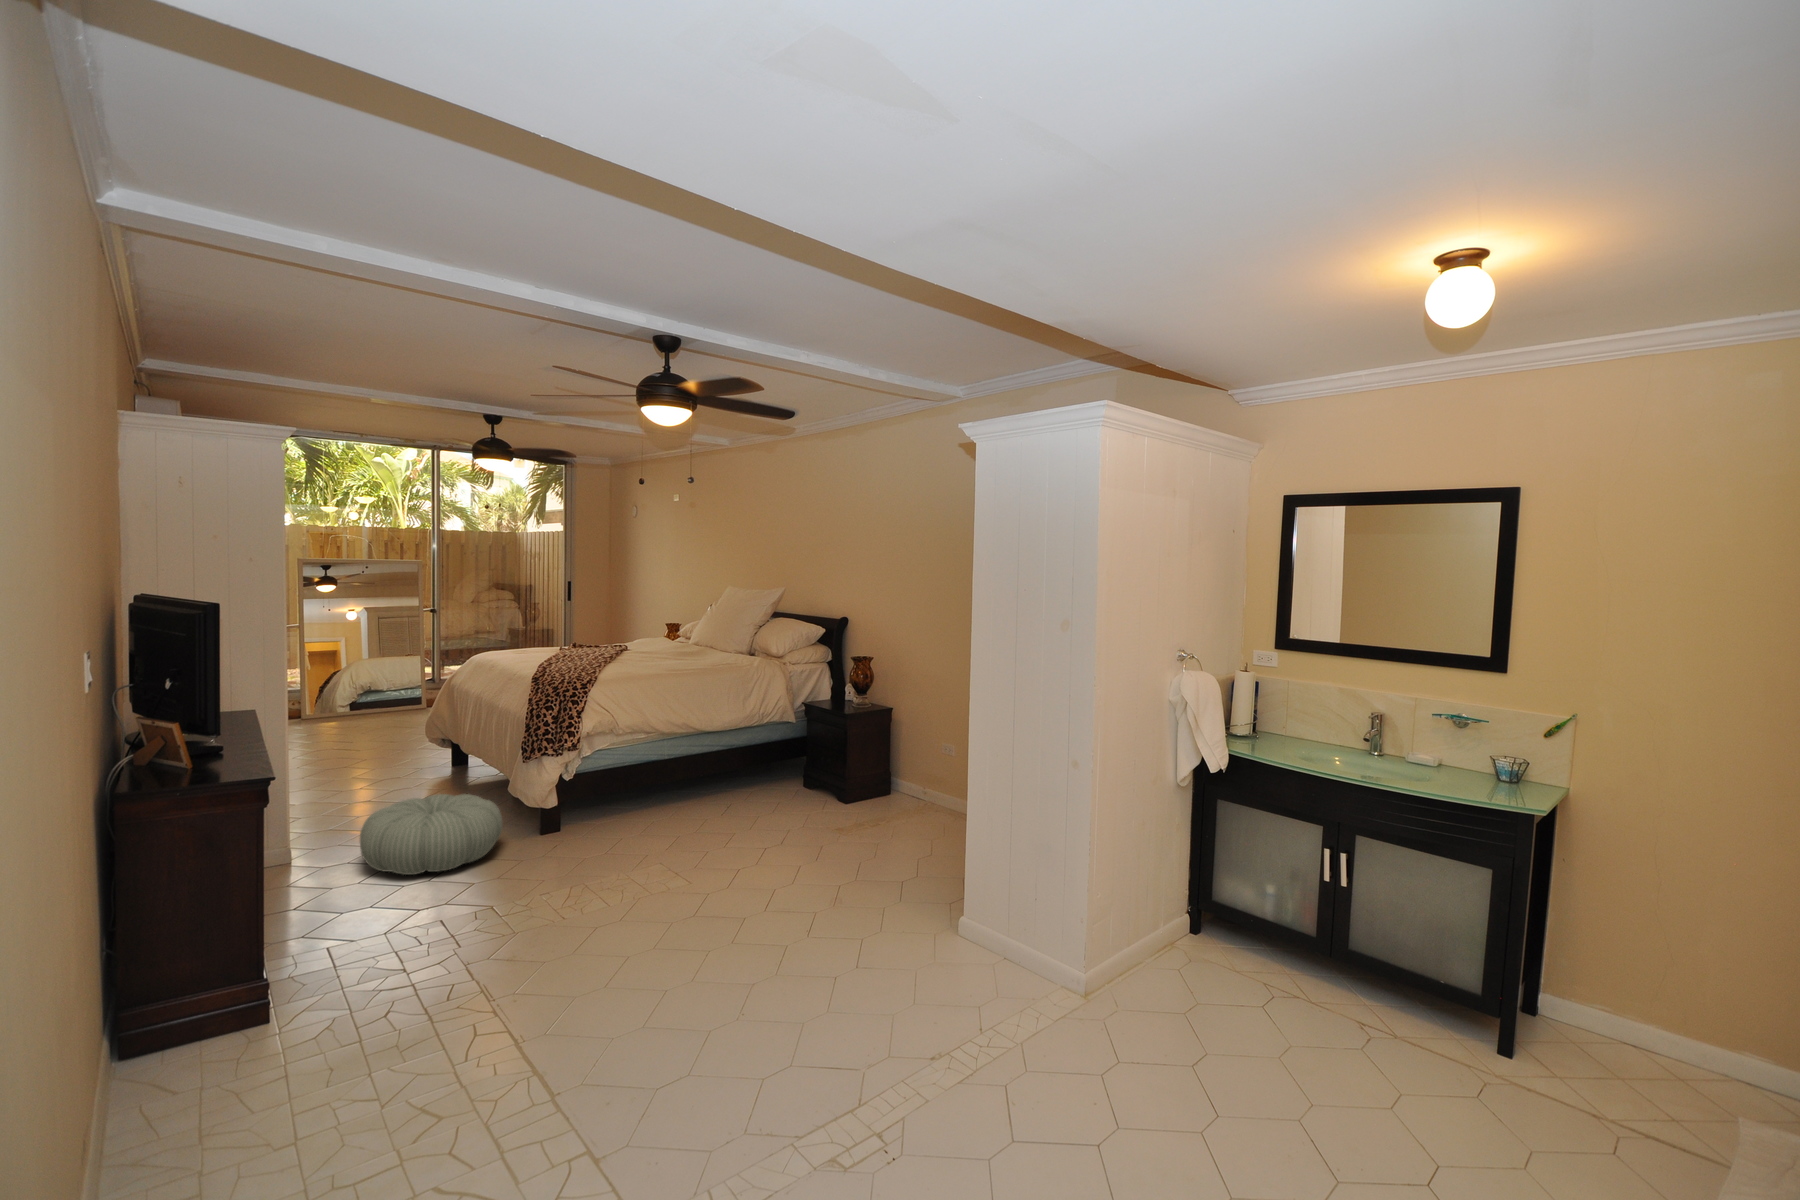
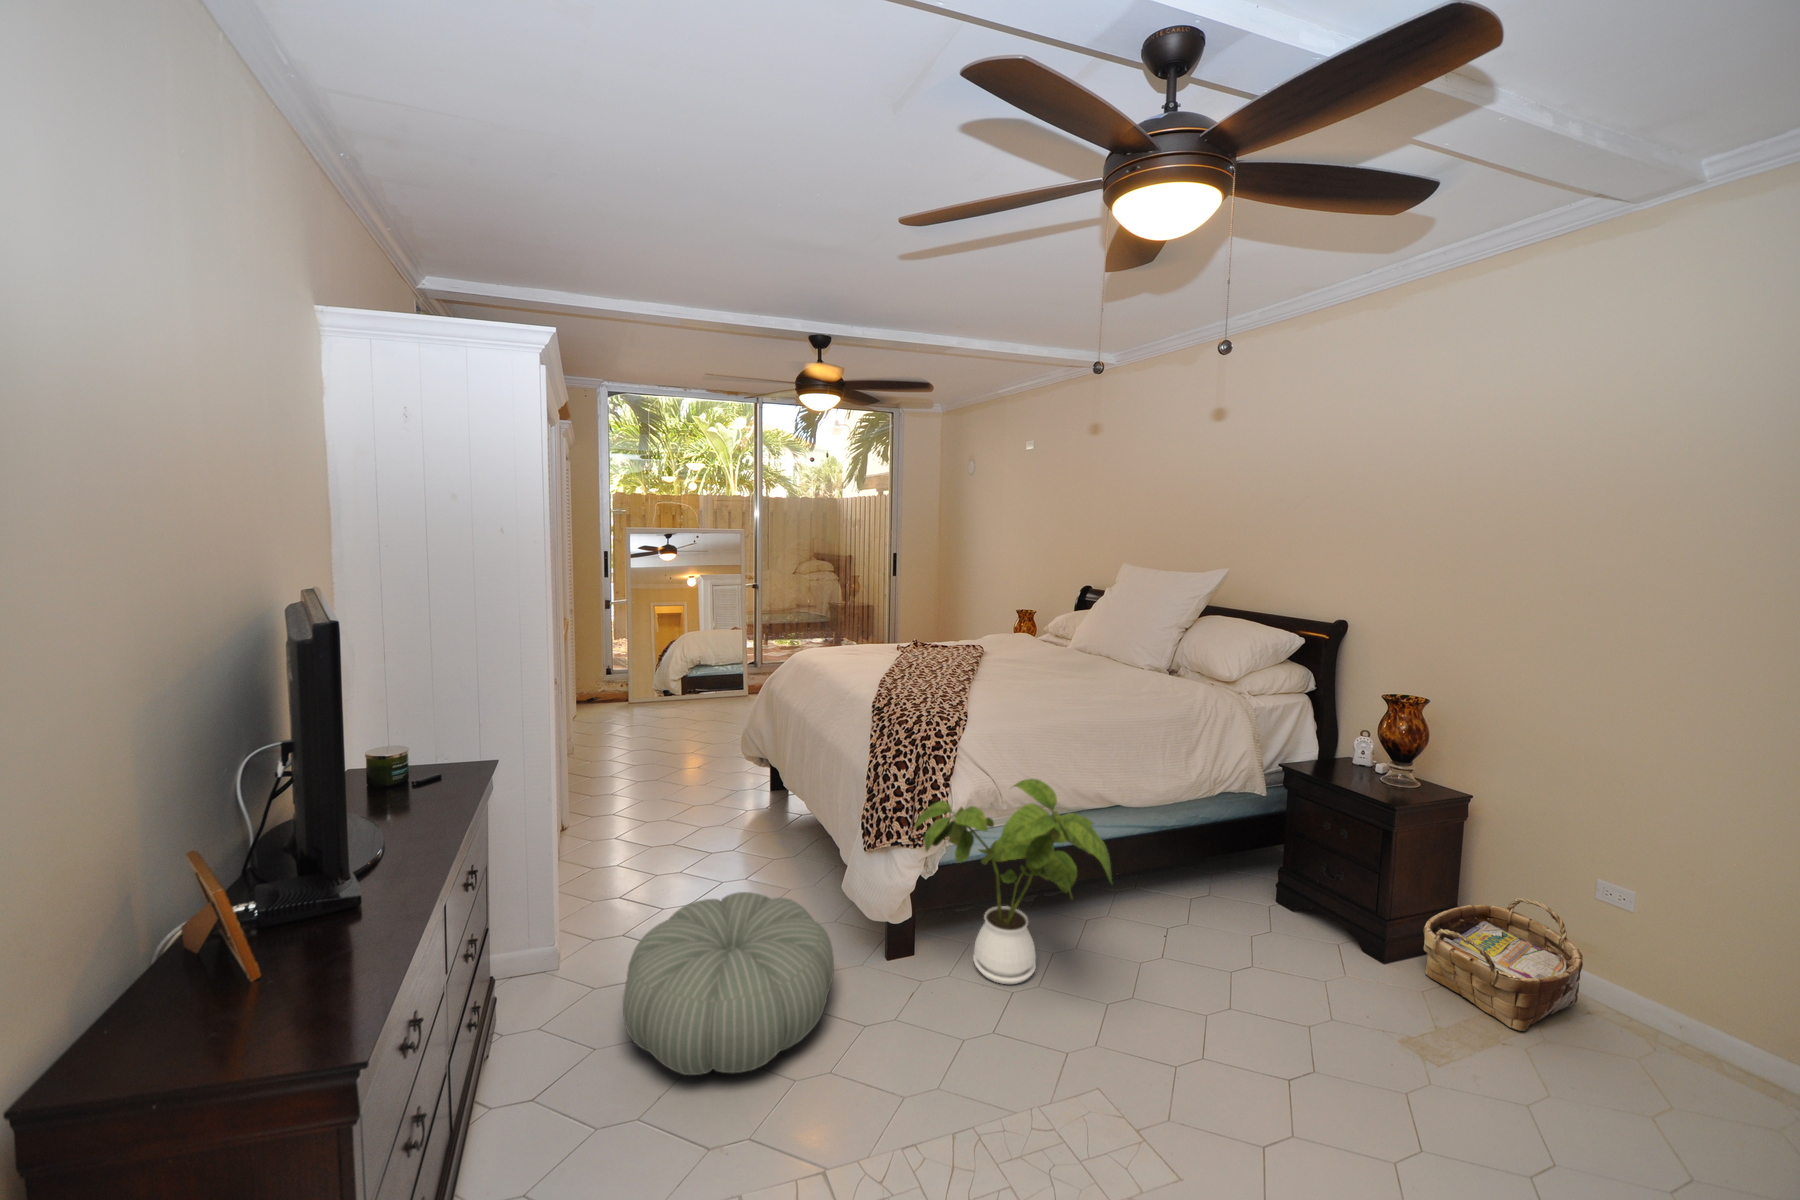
house plant: none [556,705,678,832] -> present [914,779,1112,984]
woven basket: none [860,759,928,818] -> present [1424,898,1583,1031]

